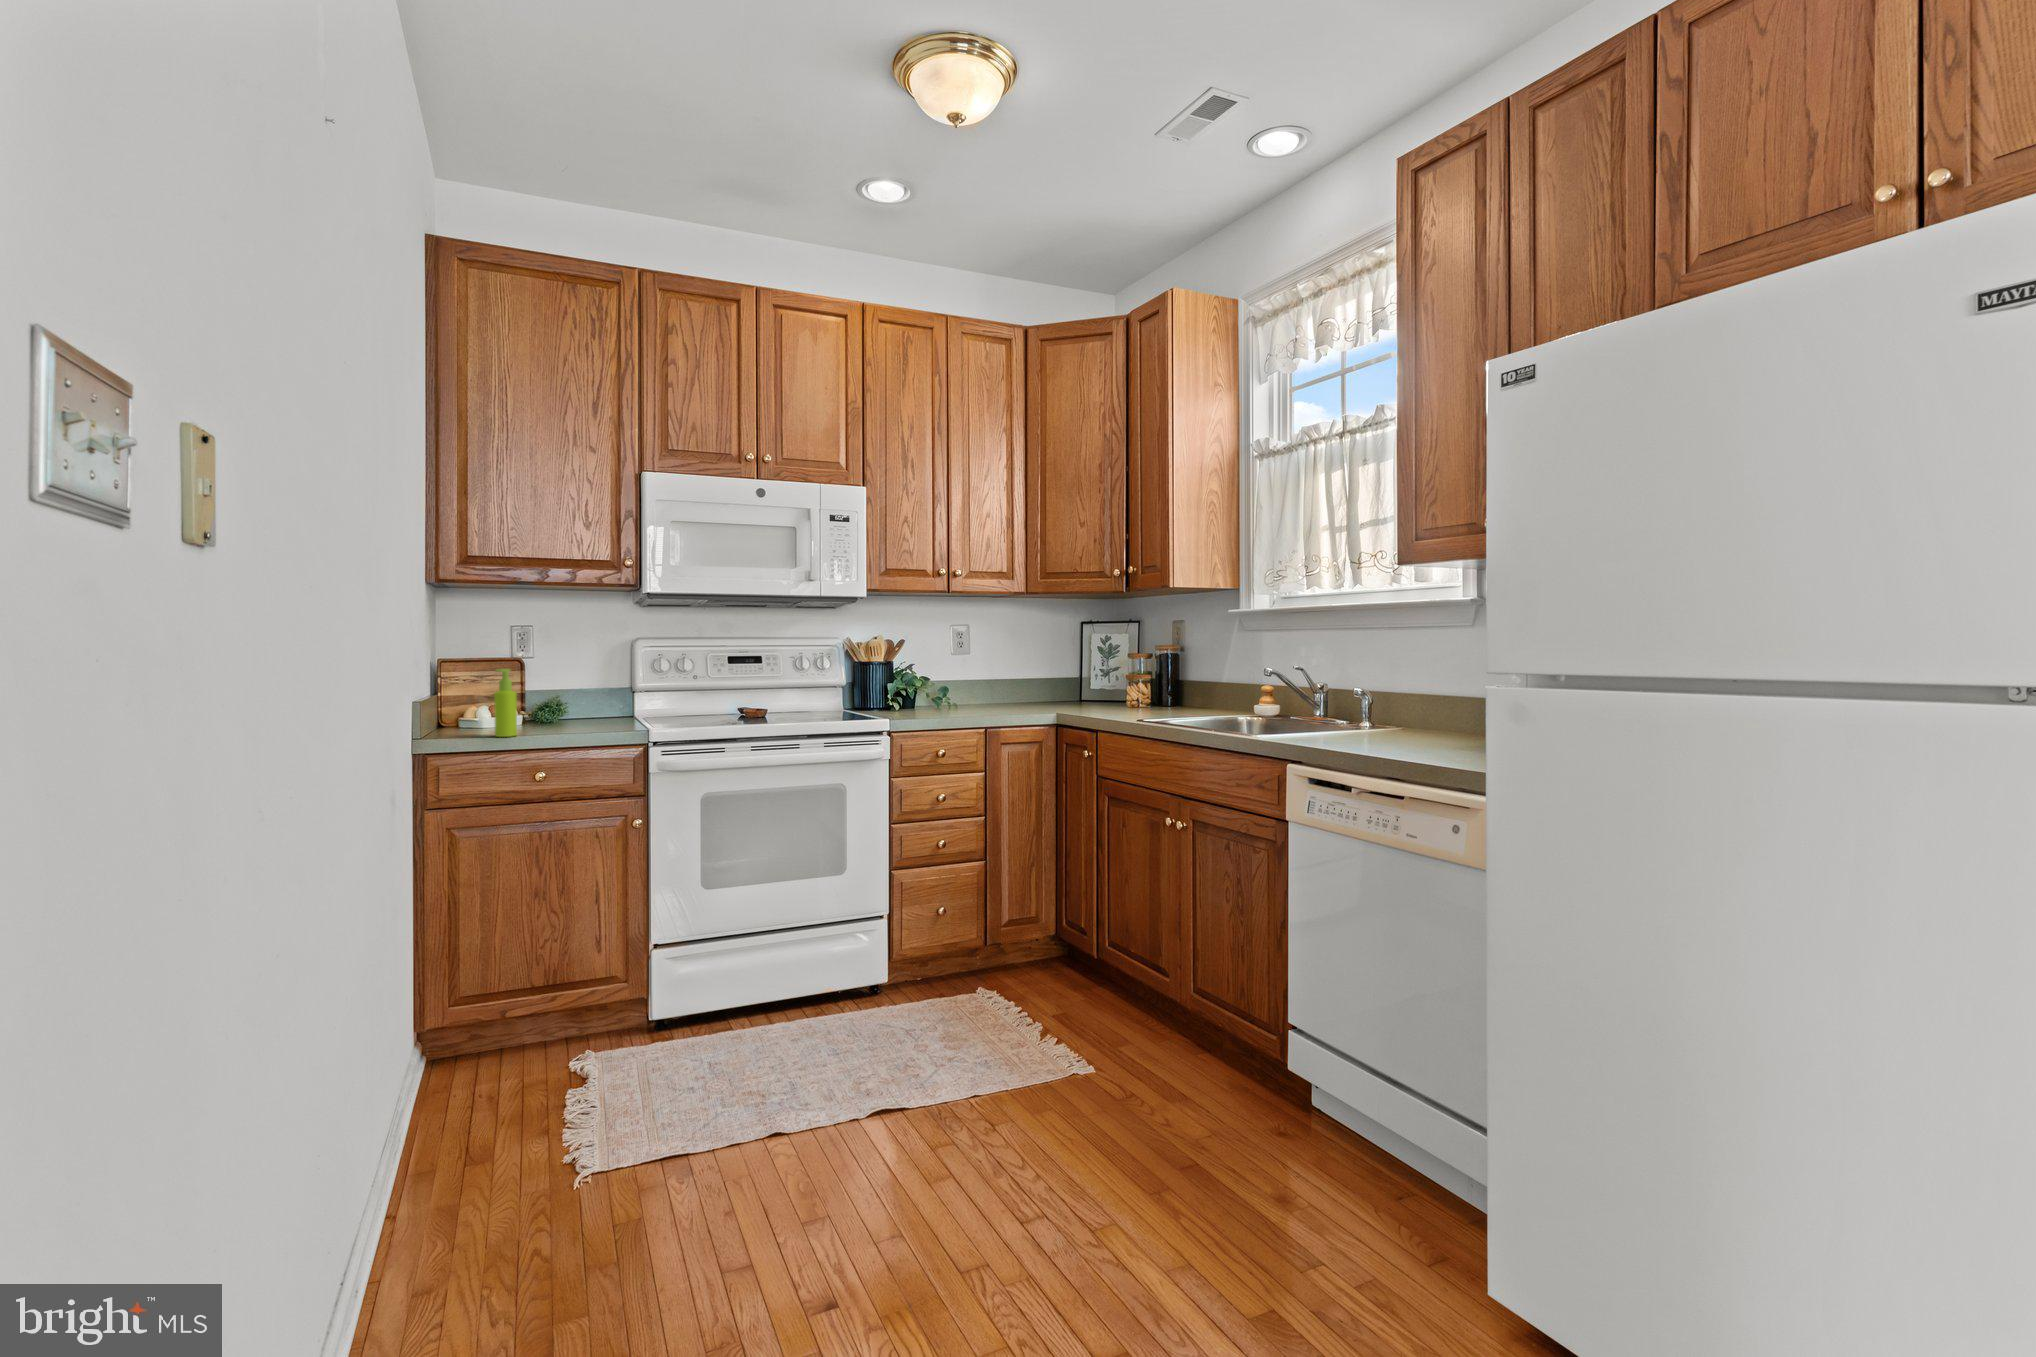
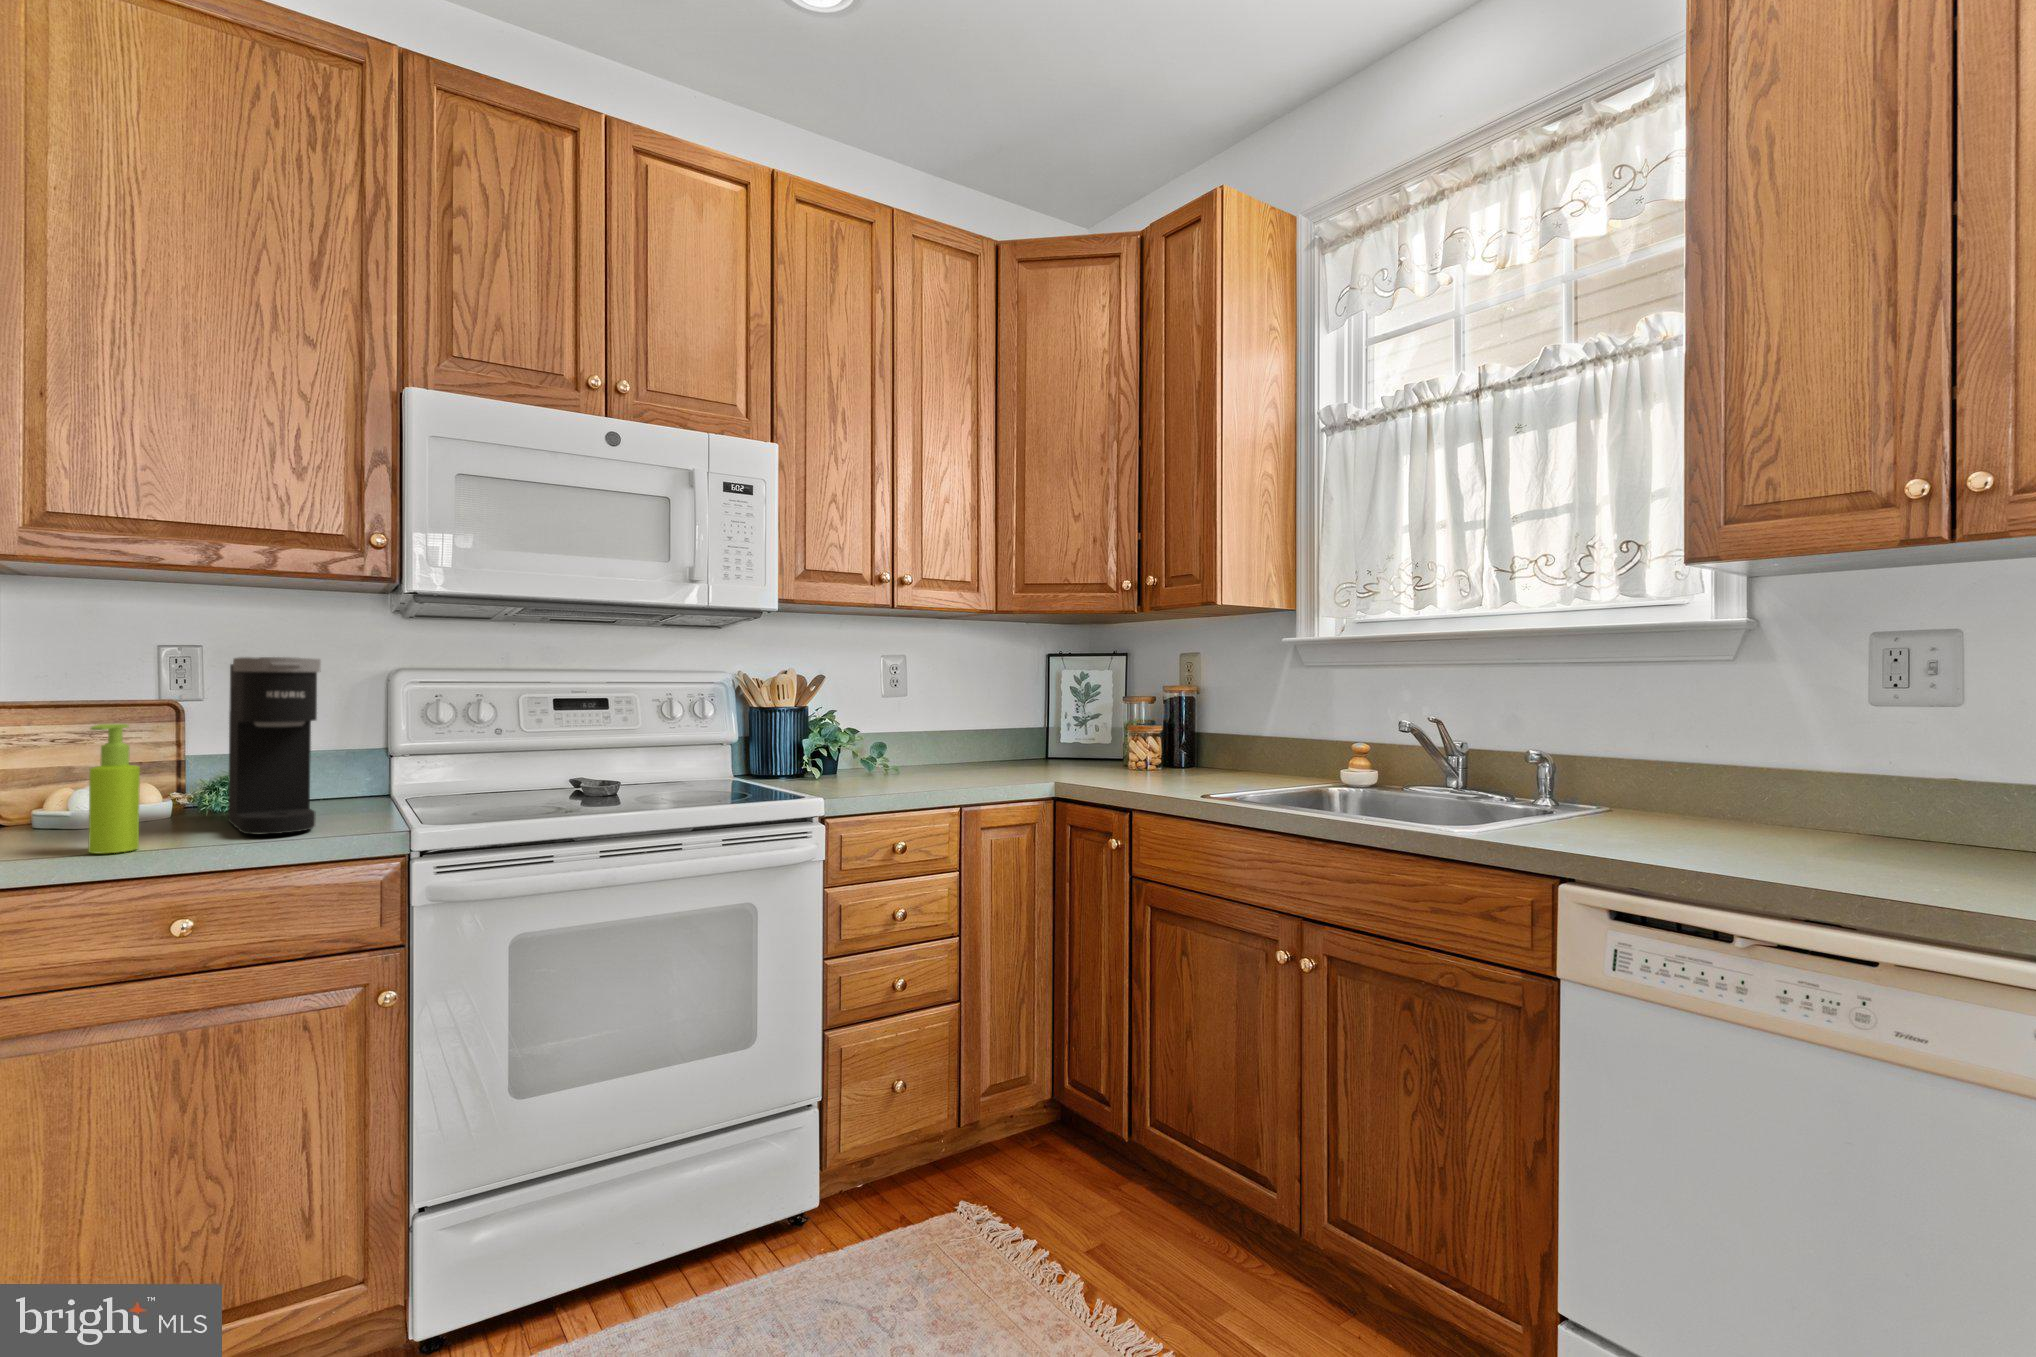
coffee maker: none [553,633,601,731] -> present [228,657,321,834]

